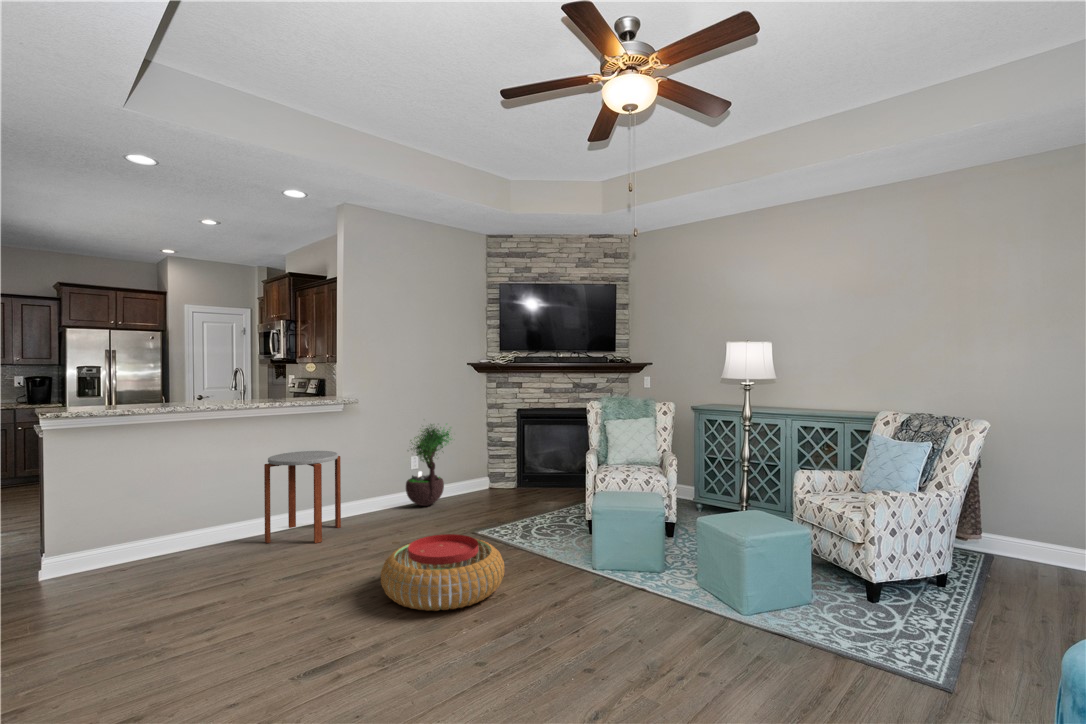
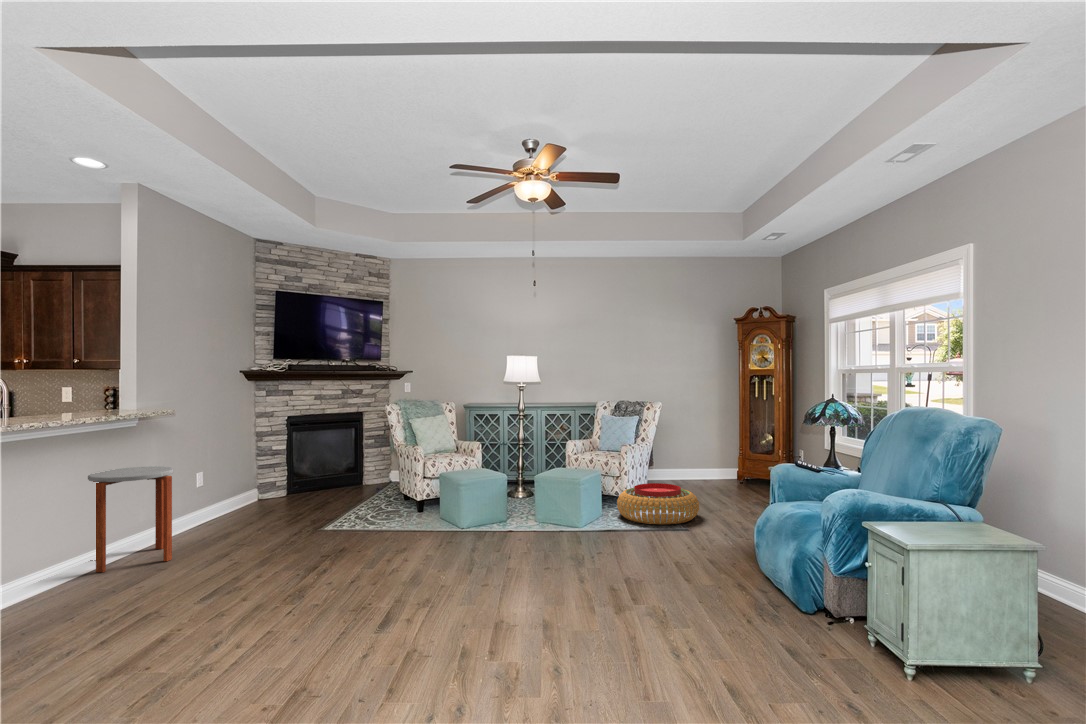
potted tree: present [406,424,451,506] -> none [199,428,258,521]
pouf: present [381,534,504,611] -> present [617,483,699,525]

